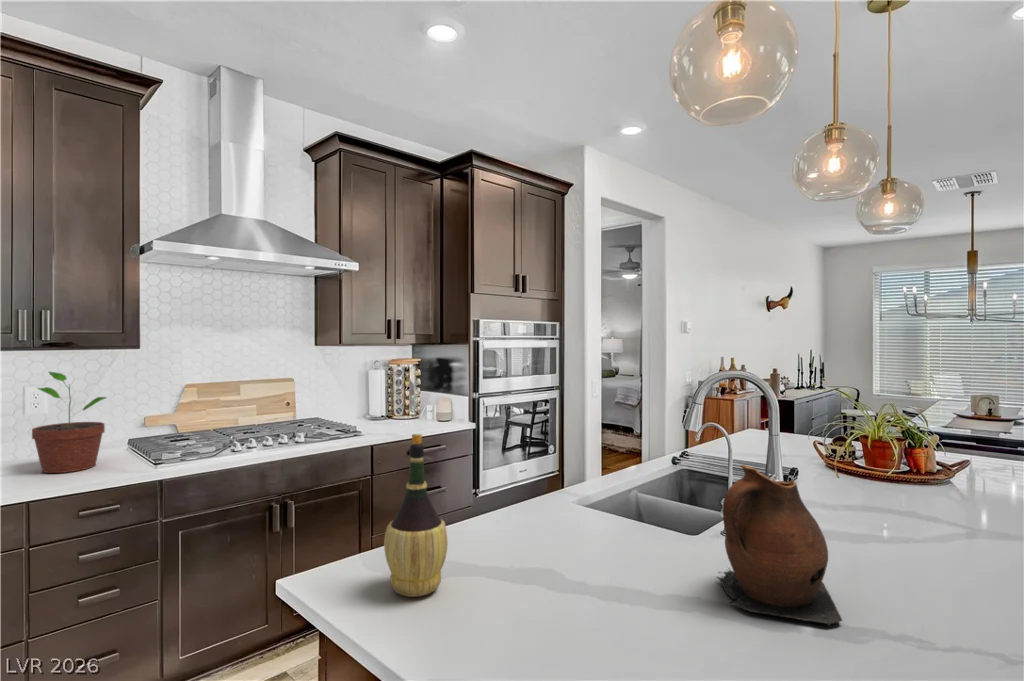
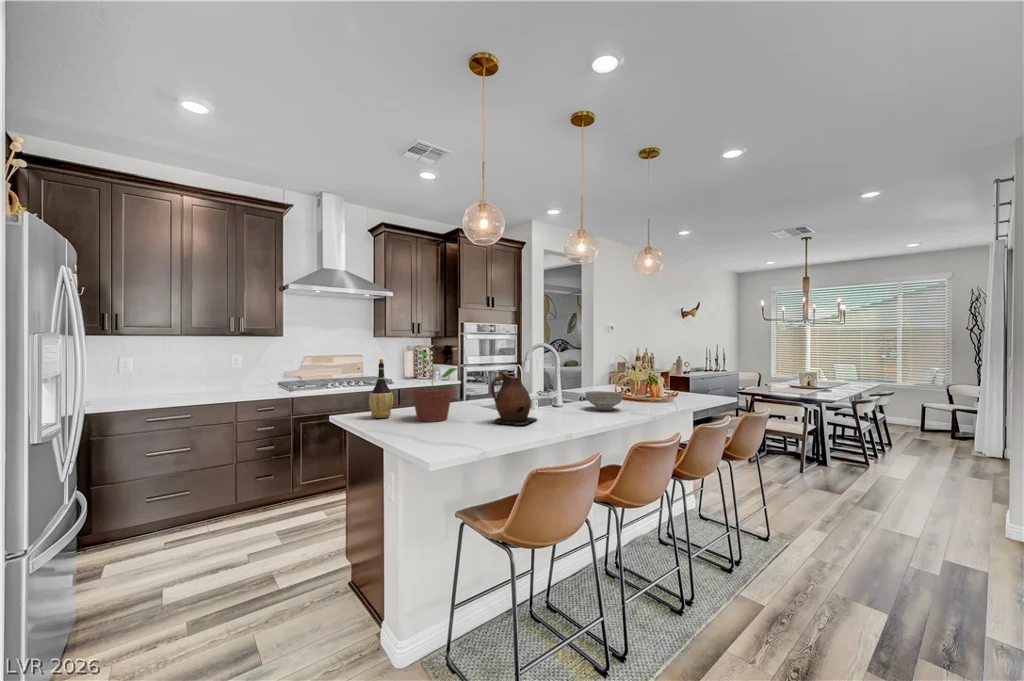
potted plant: present [32,372,106,473] -> present [412,350,457,422]
decorative bowl: none [833,476,932,526] -> present [585,391,624,410]

